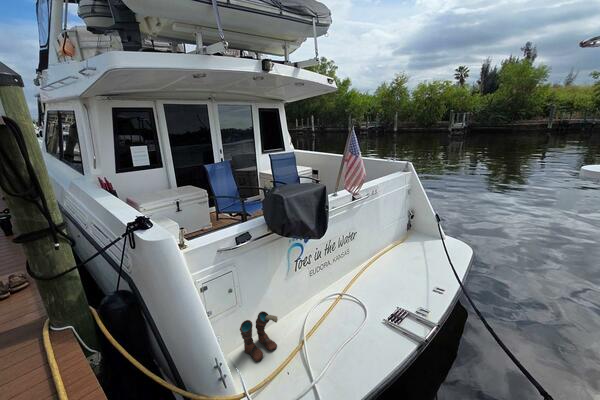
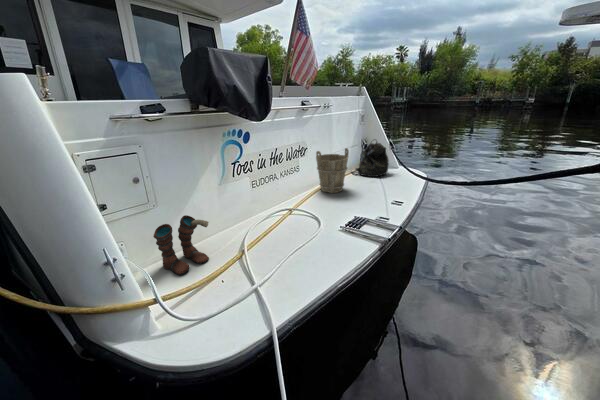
backpack: none [398,216,434,252] -> present [351,142,389,177]
bucket: none [365,233,394,272] -> present [316,148,349,193]

